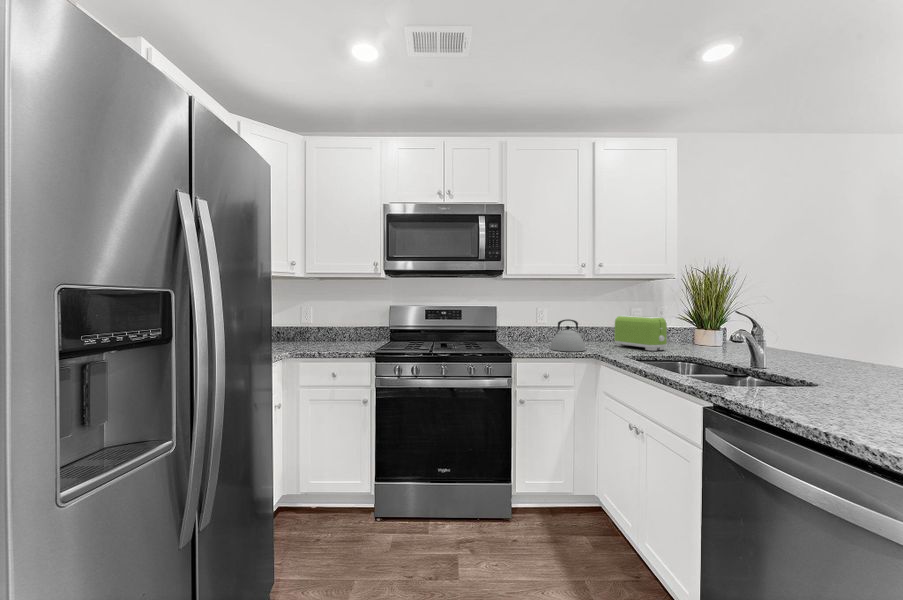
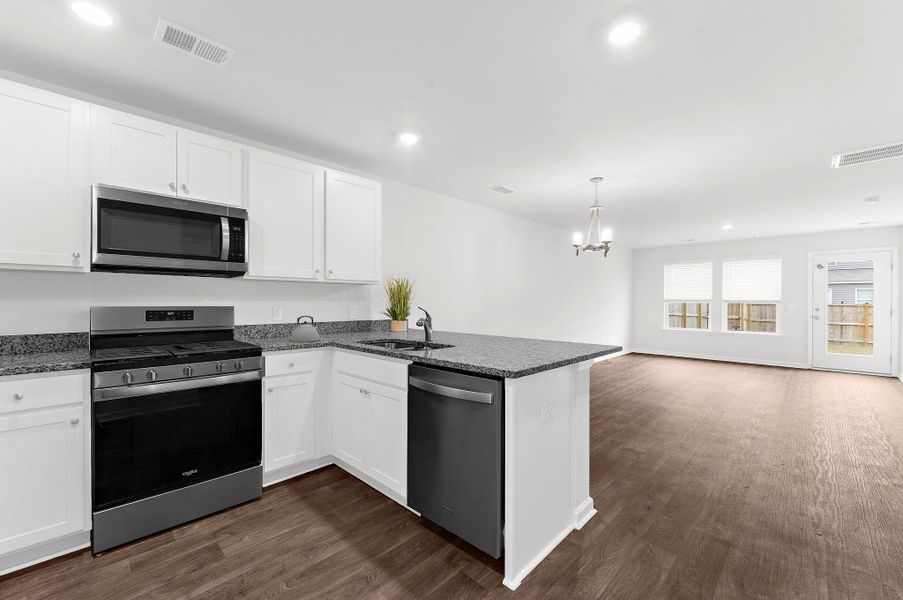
toaster: present [615,315,667,351] -> none [339,311,376,337]

